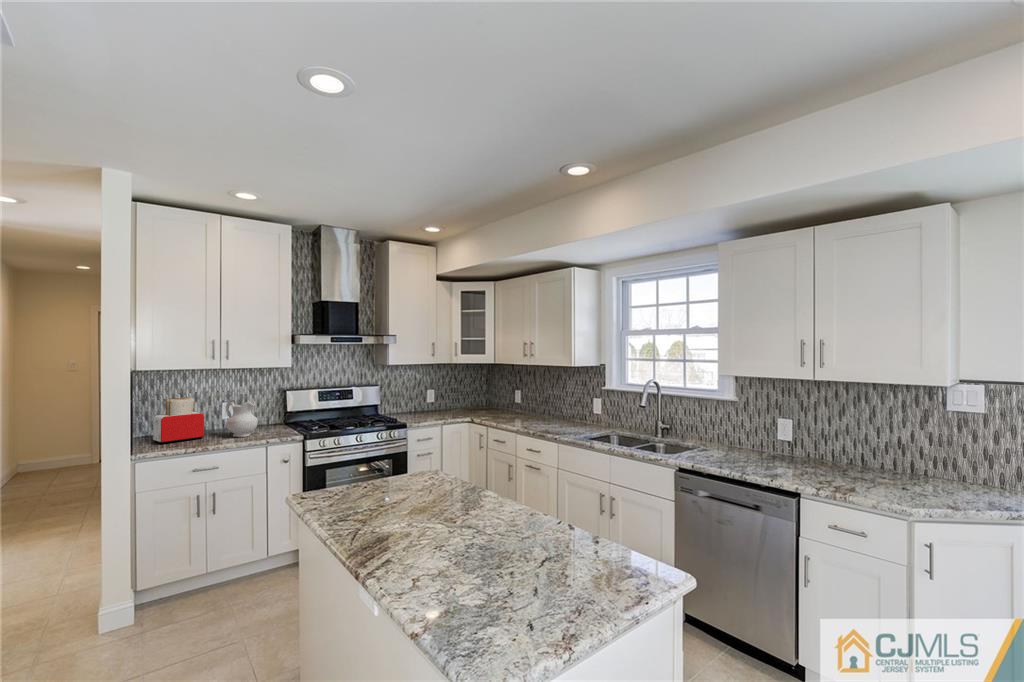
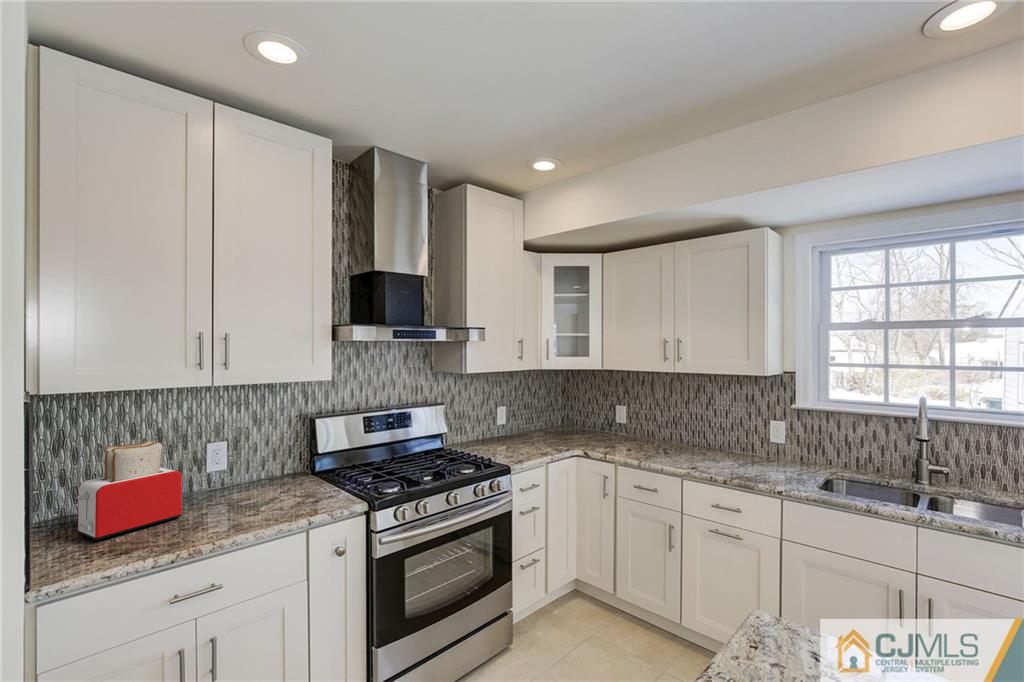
ceramic pitcher: present [226,400,258,437] -> none [220,442,279,511]

